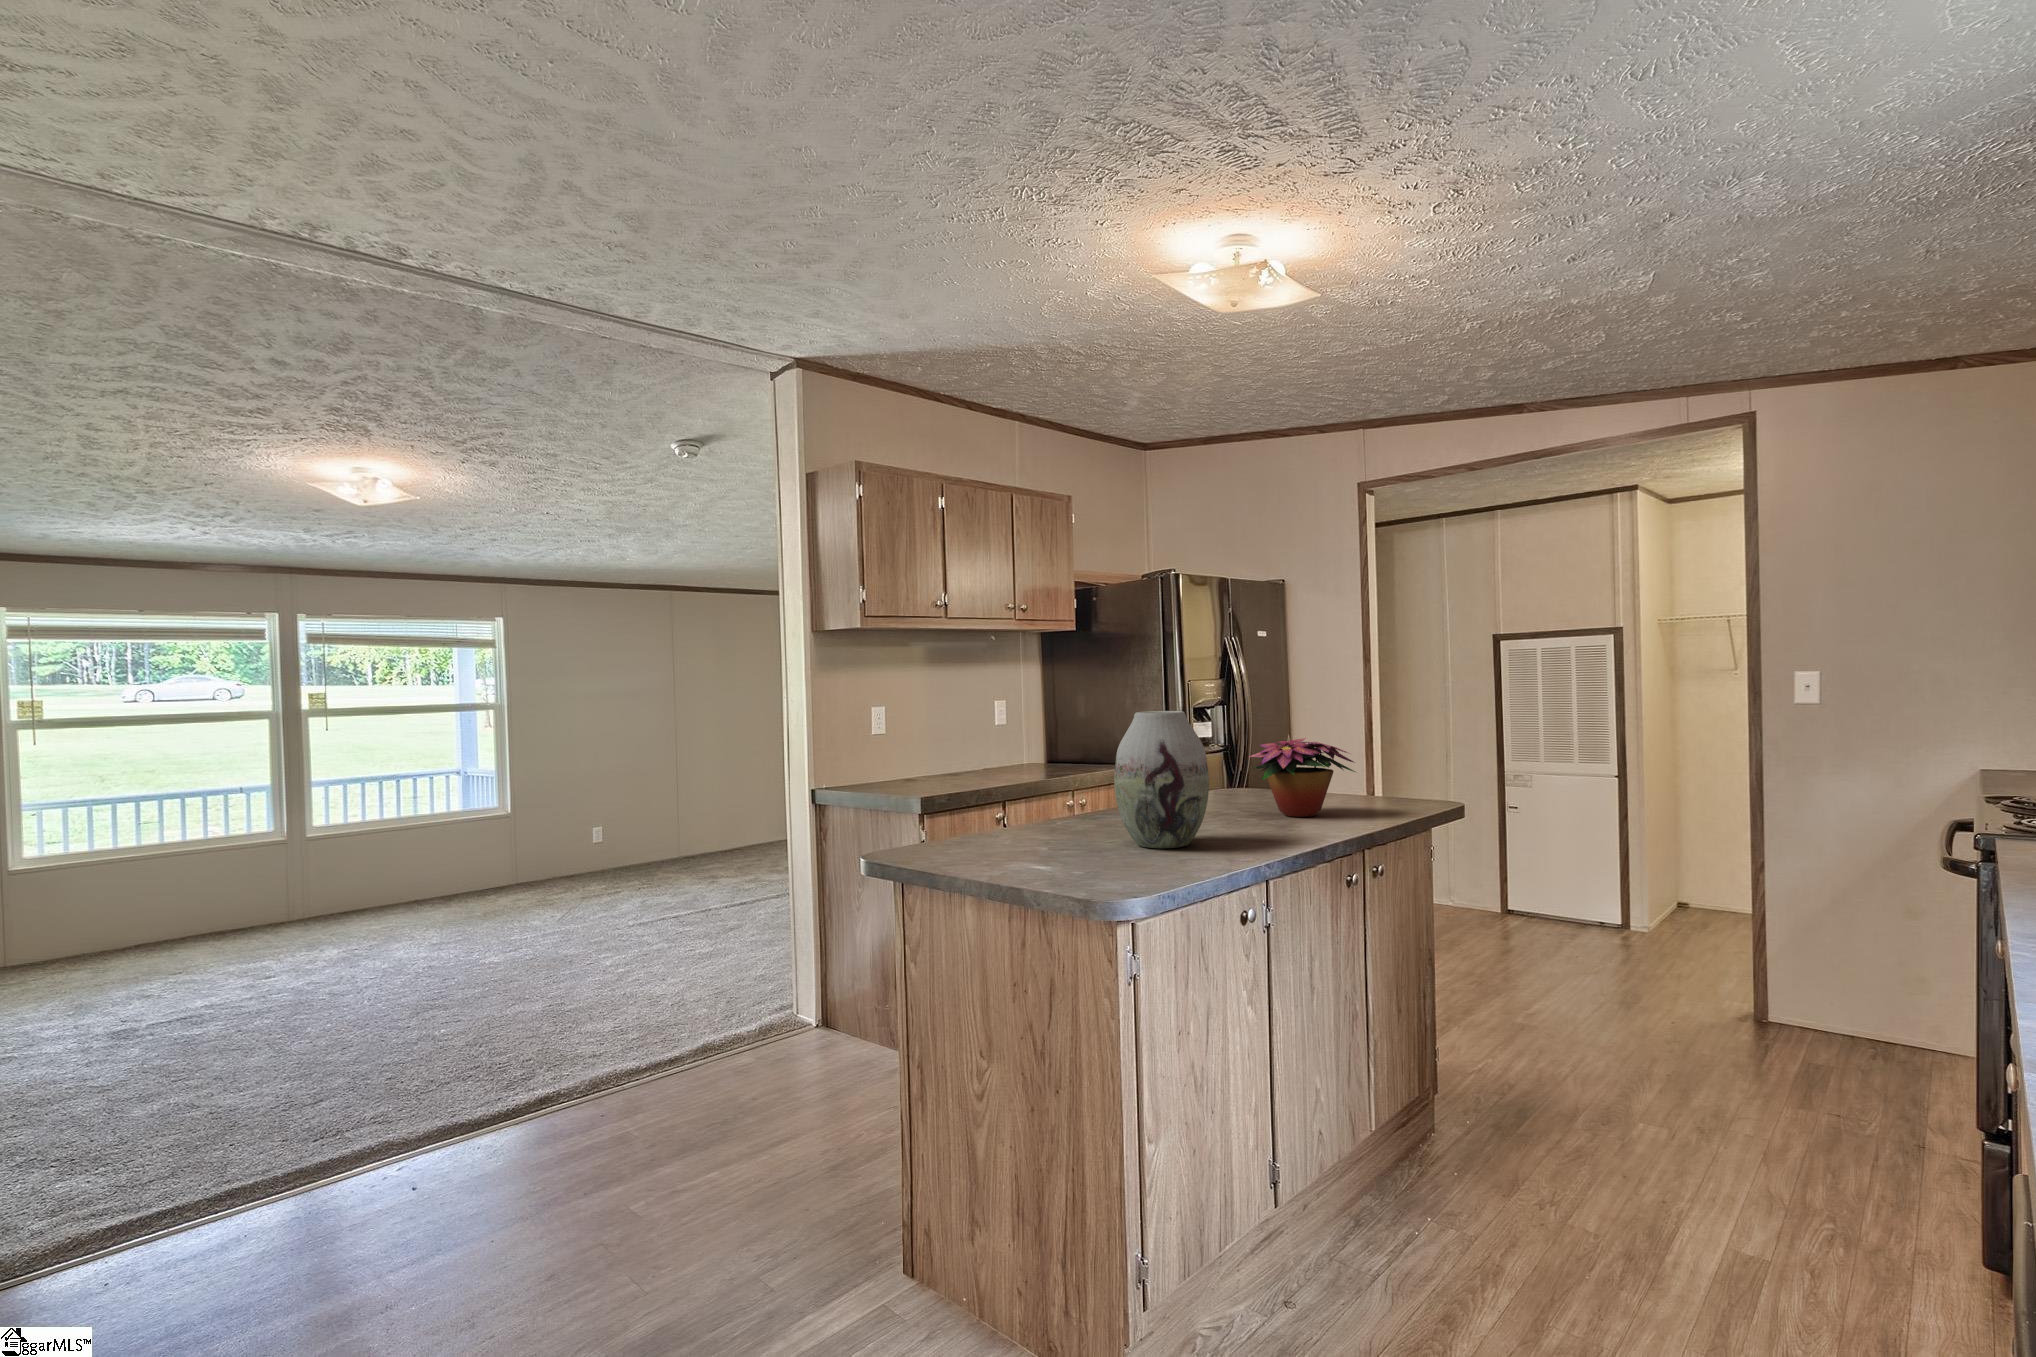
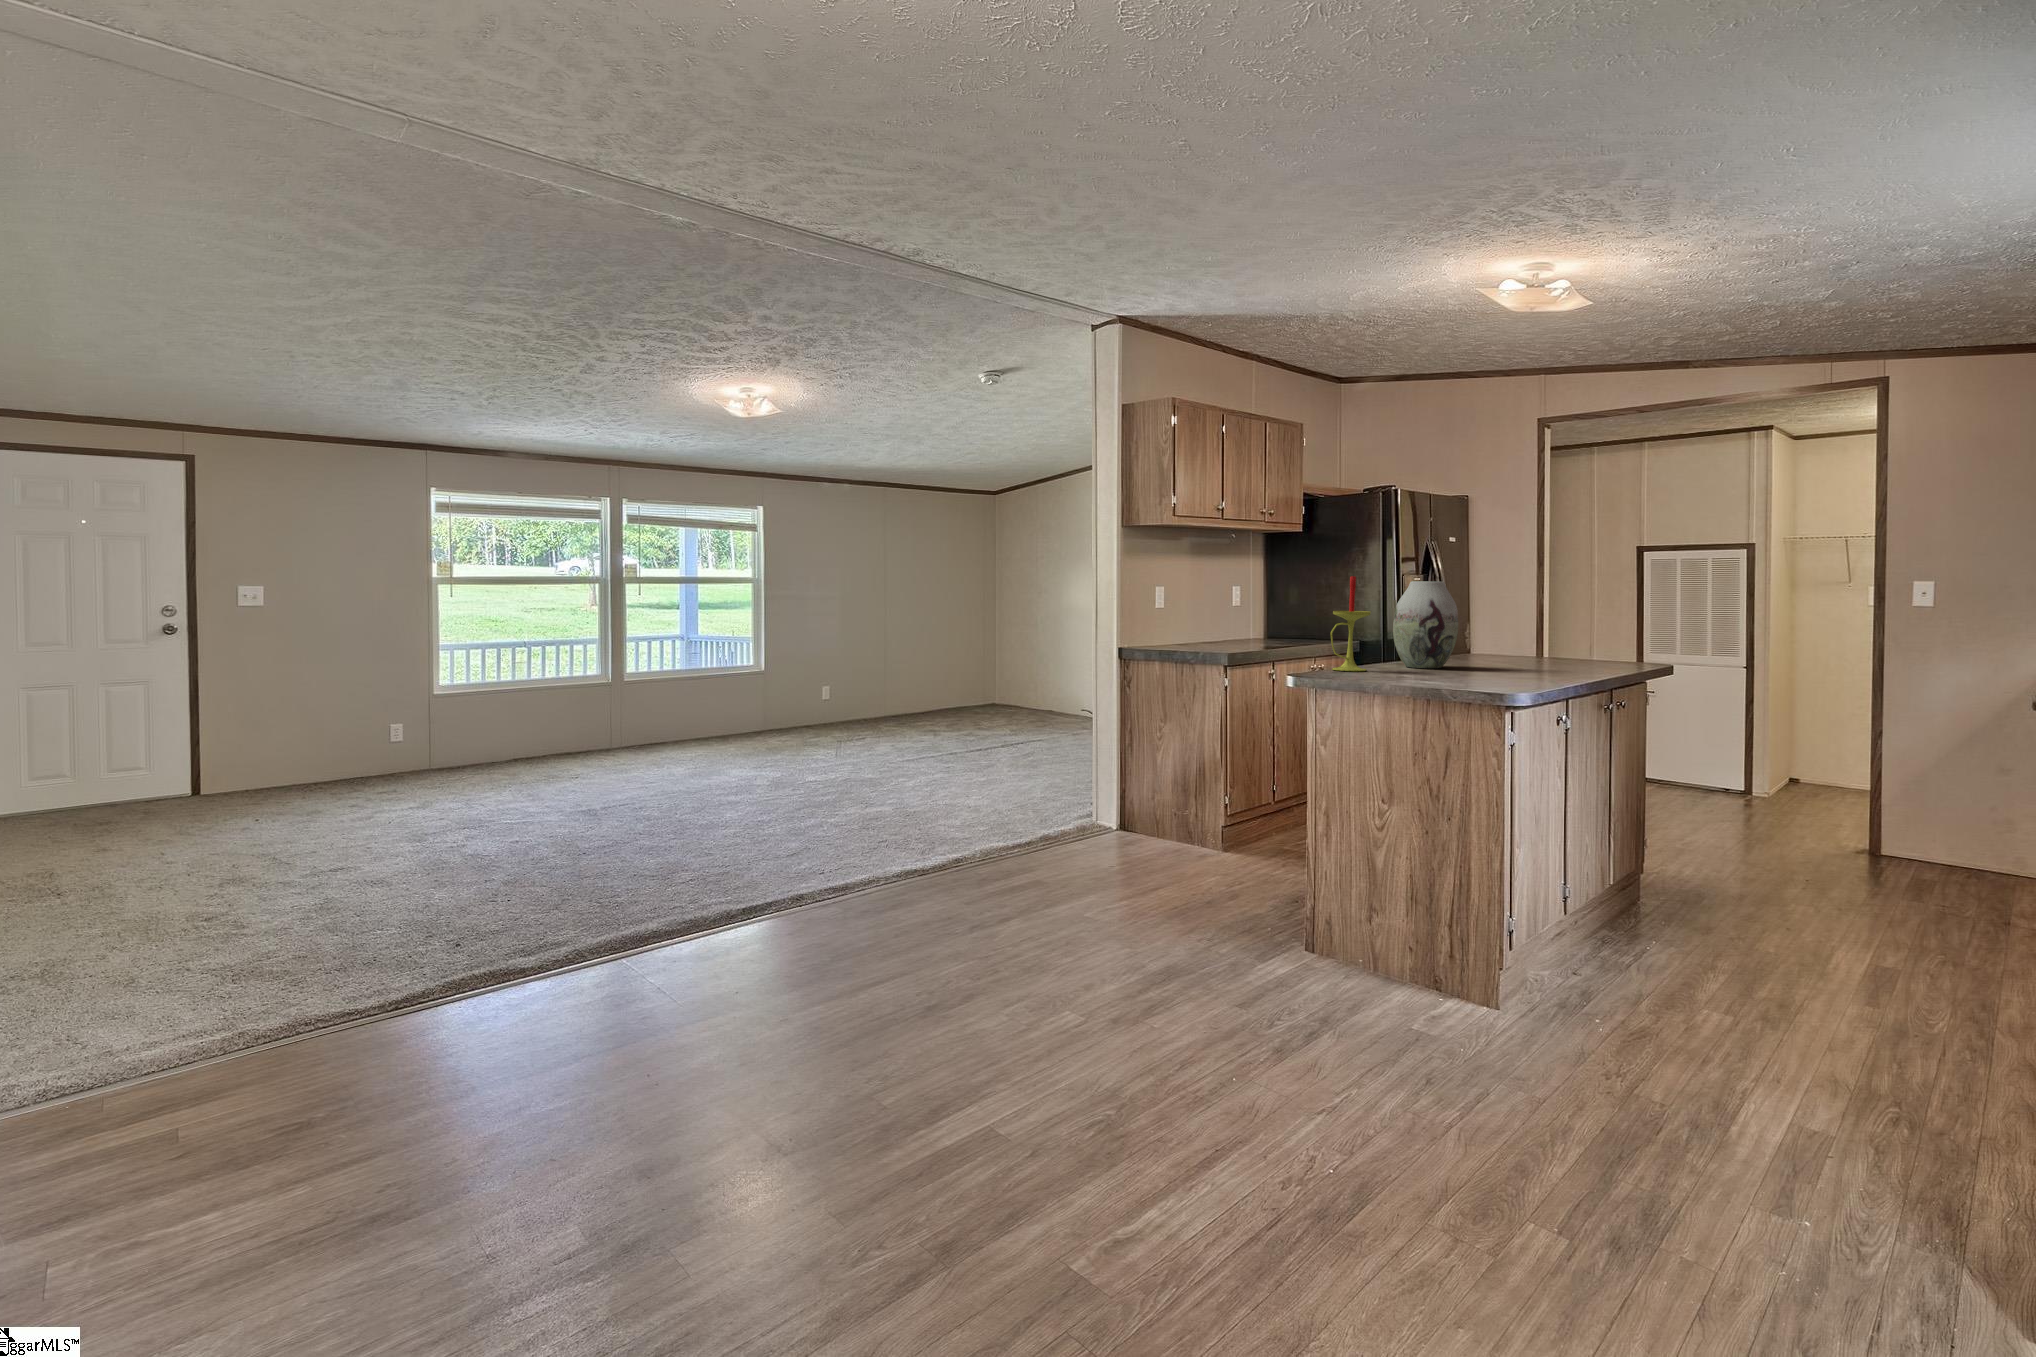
candle: none [991,709,1059,870] -> present [1330,576,1371,671]
flower arrangement: present [1249,738,1355,817] -> none [1466,608,1553,662]

